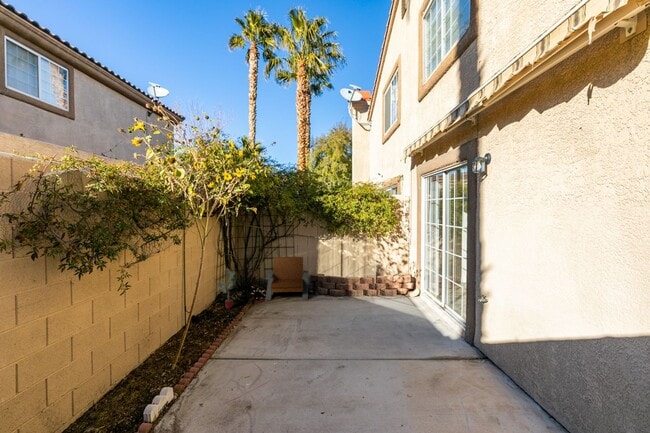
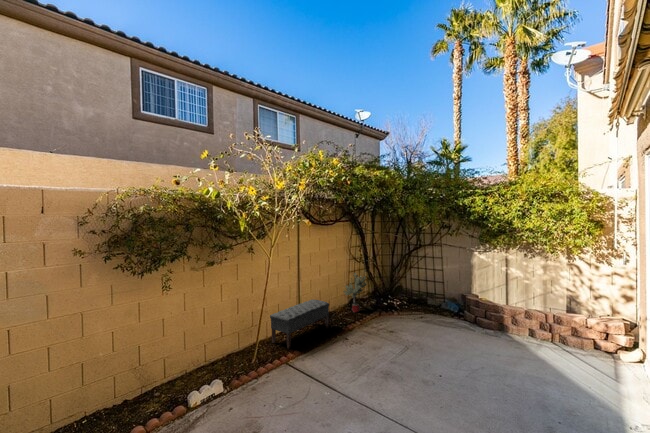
lounge chair: present [265,257,308,300] -> none [397,267,458,323]
bench: none [181,300,224,354] -> present [270,300,329,349]

